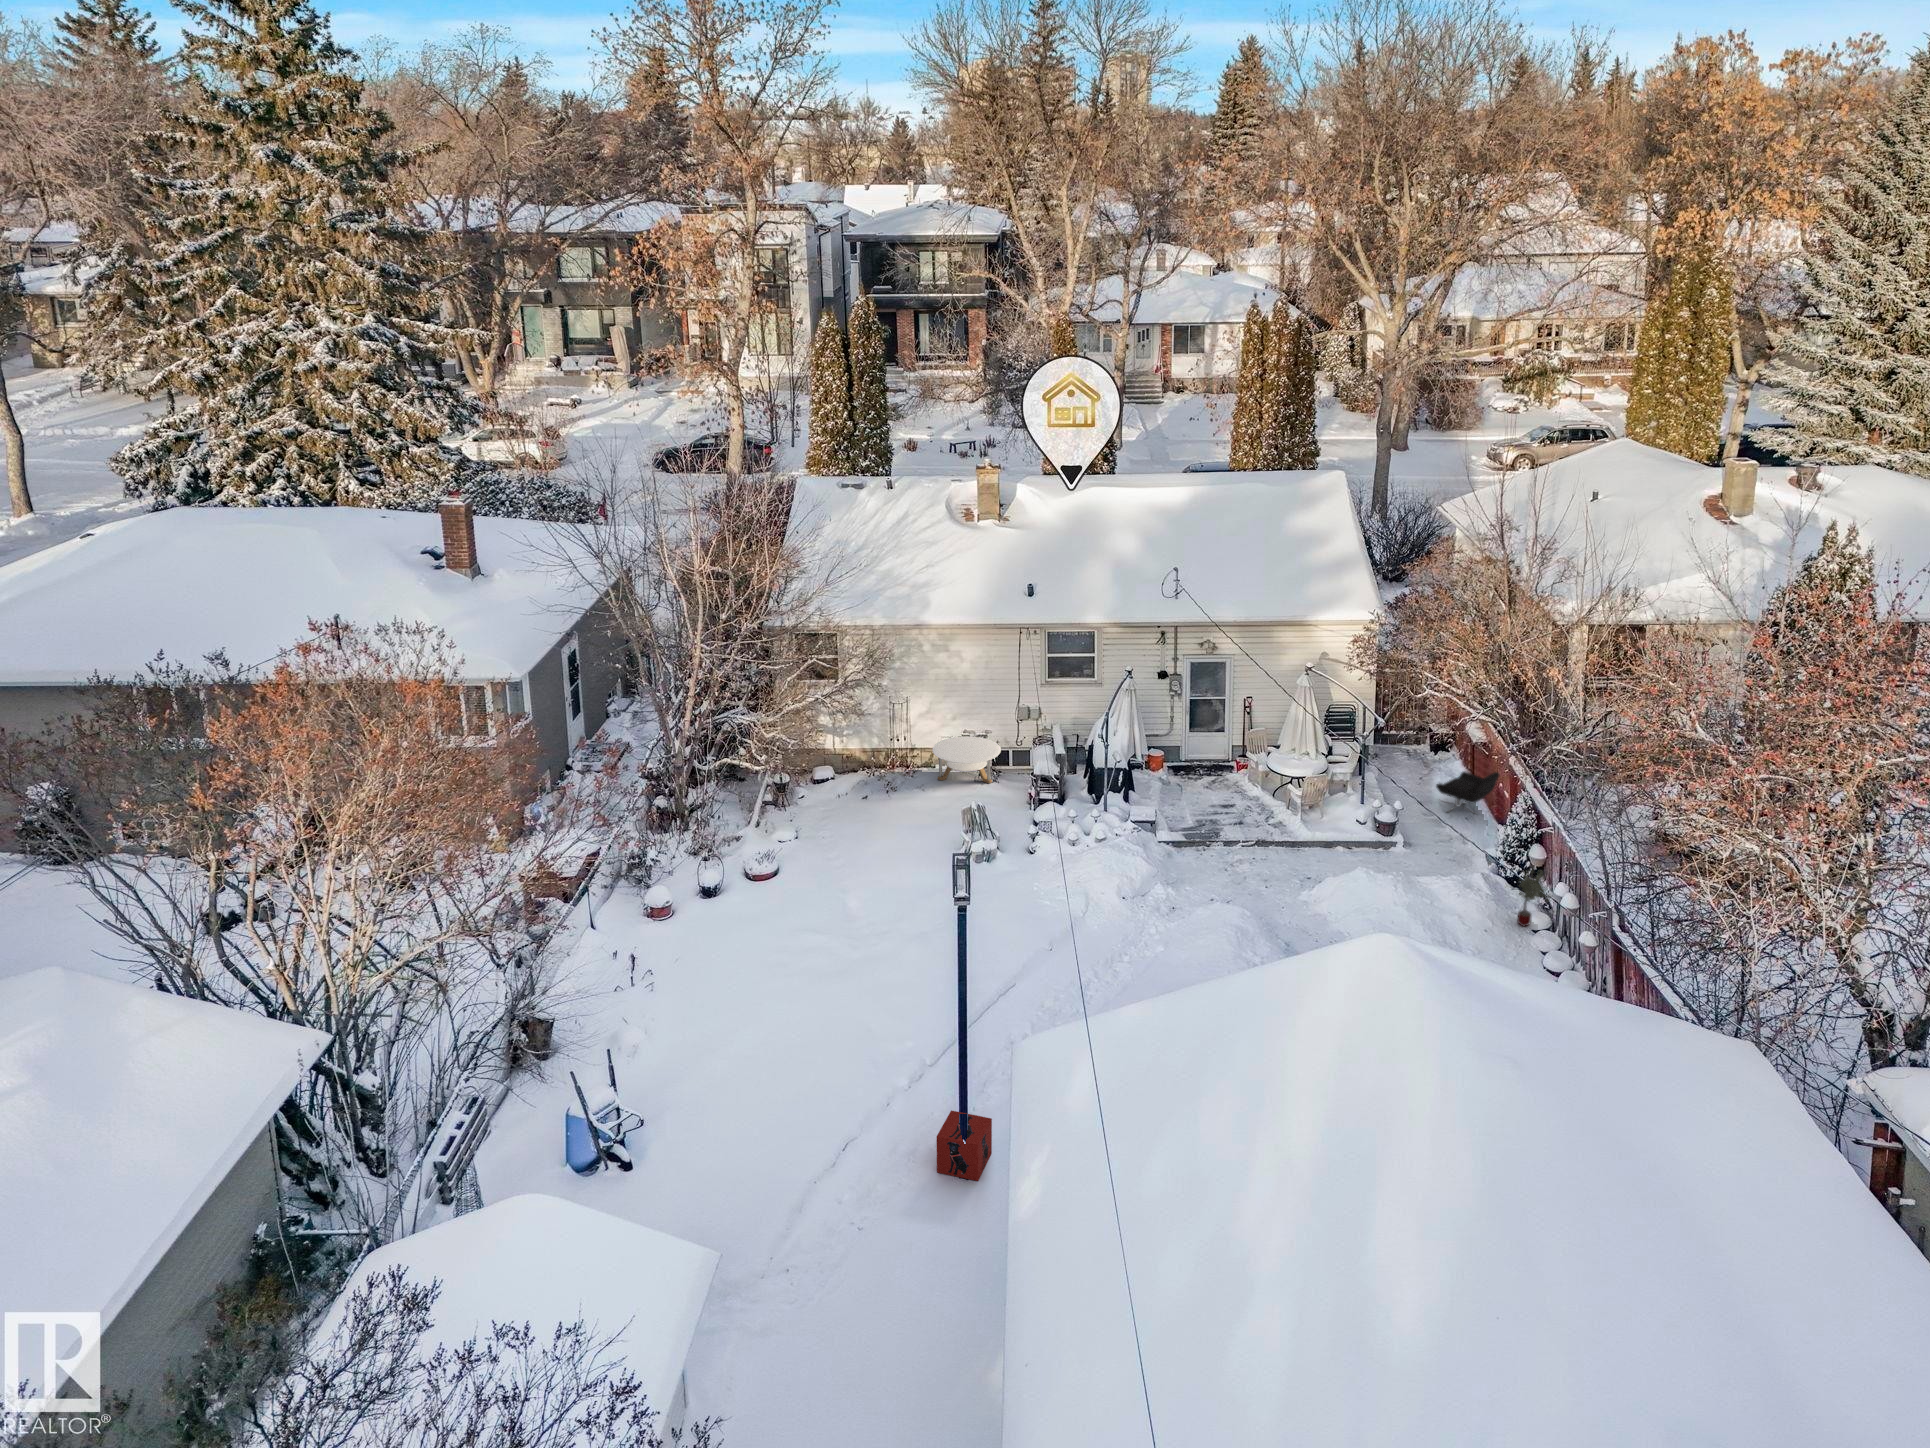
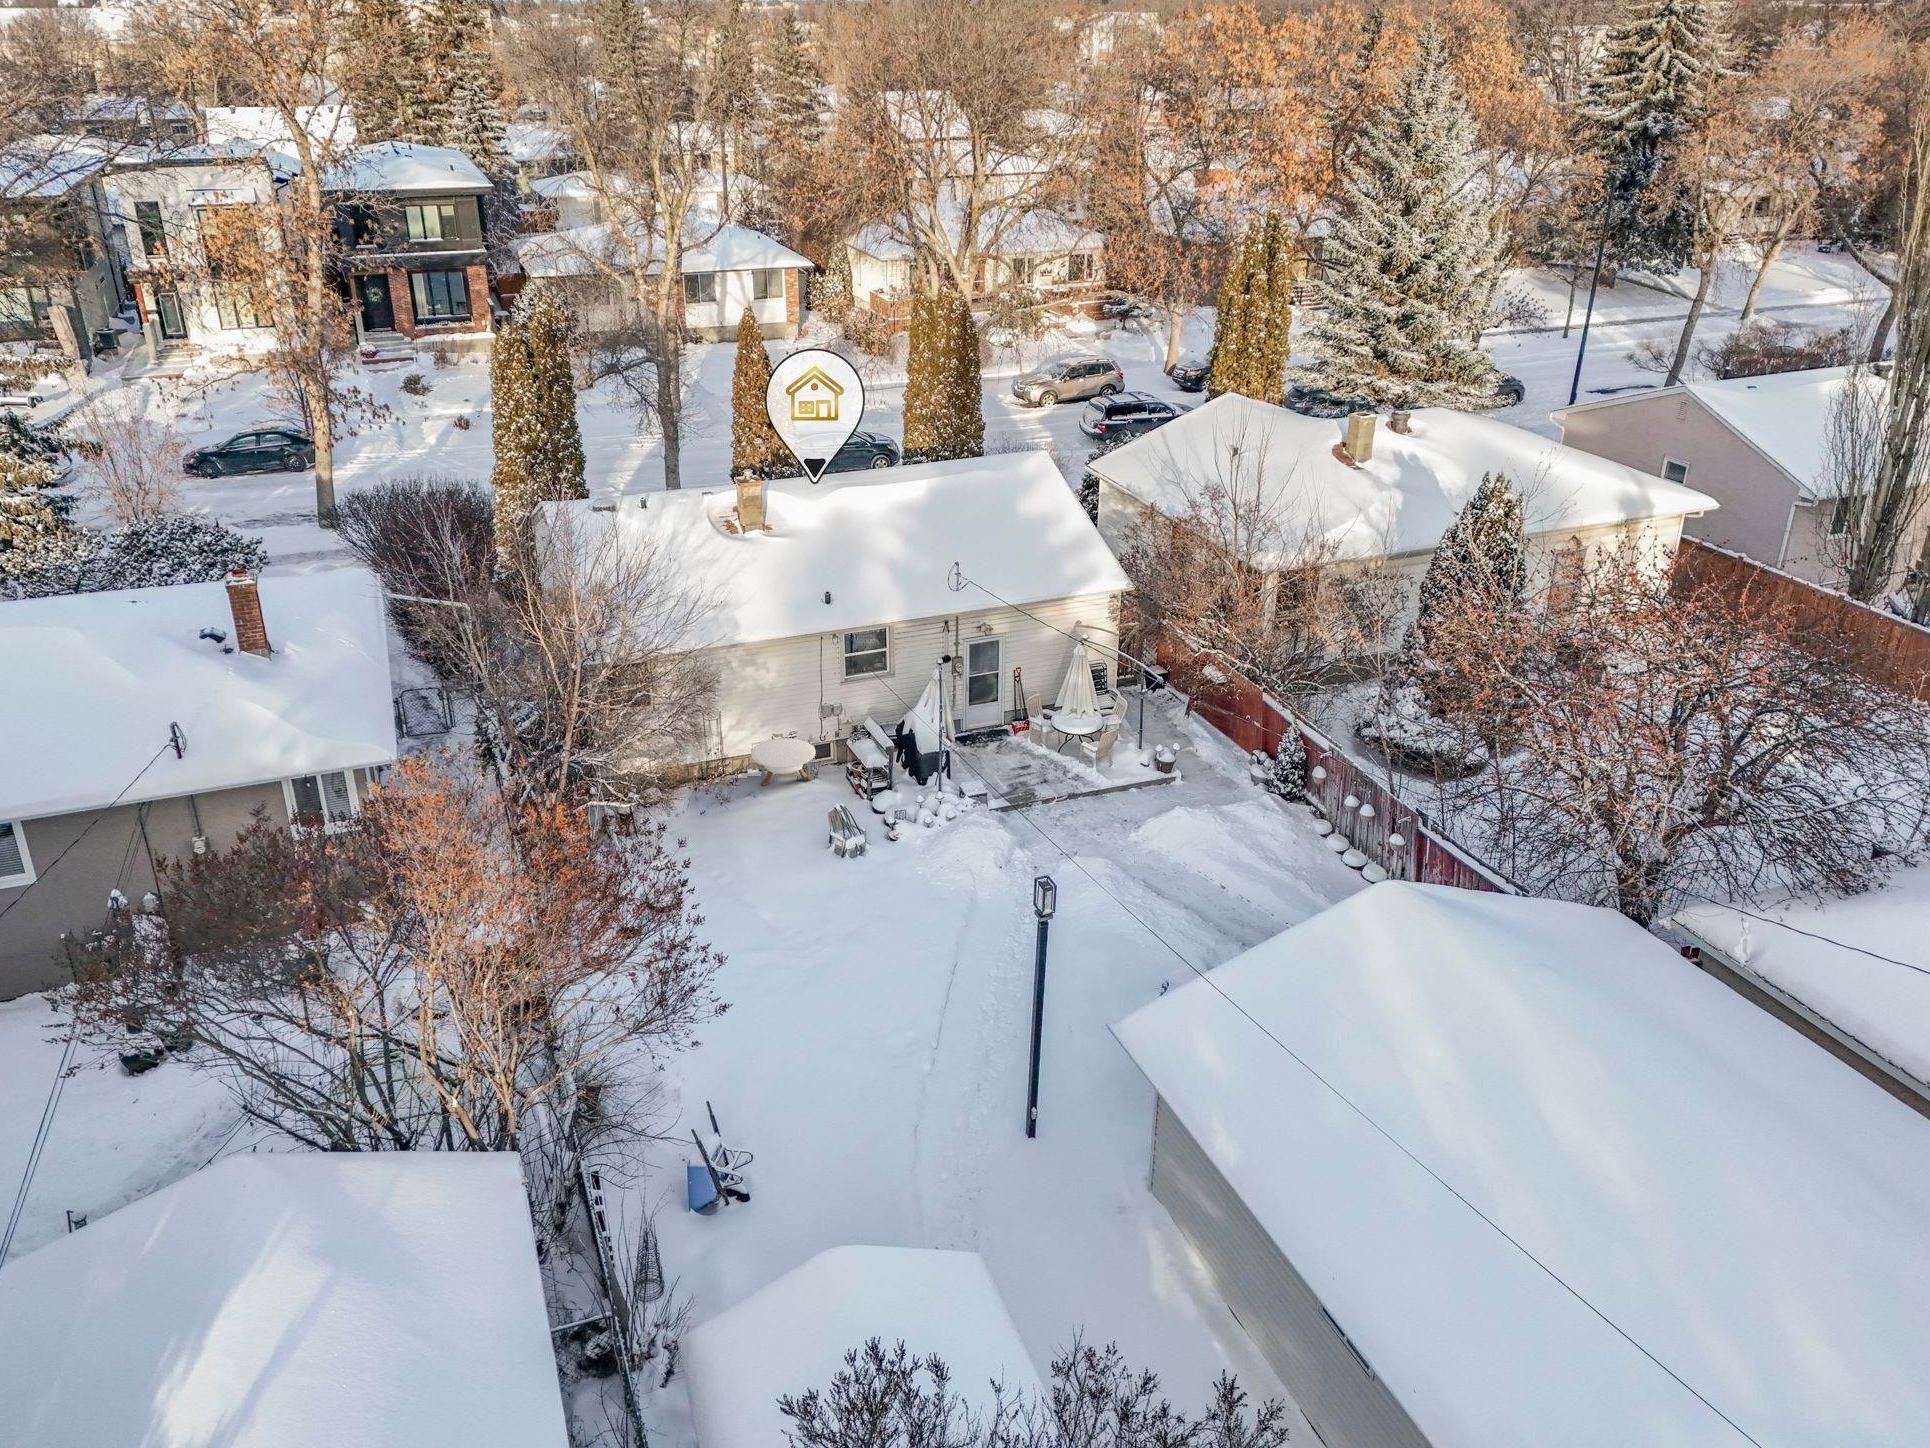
lounge chair: present [1436,772,1500,812] -> none [1183,704,1235,743]
potted tree: present [1517,867,1551,926] -> none [1306,785,1338,834]
storage box: present [937,1110,992,1181] -> none [1015,1106,1062,1166]

